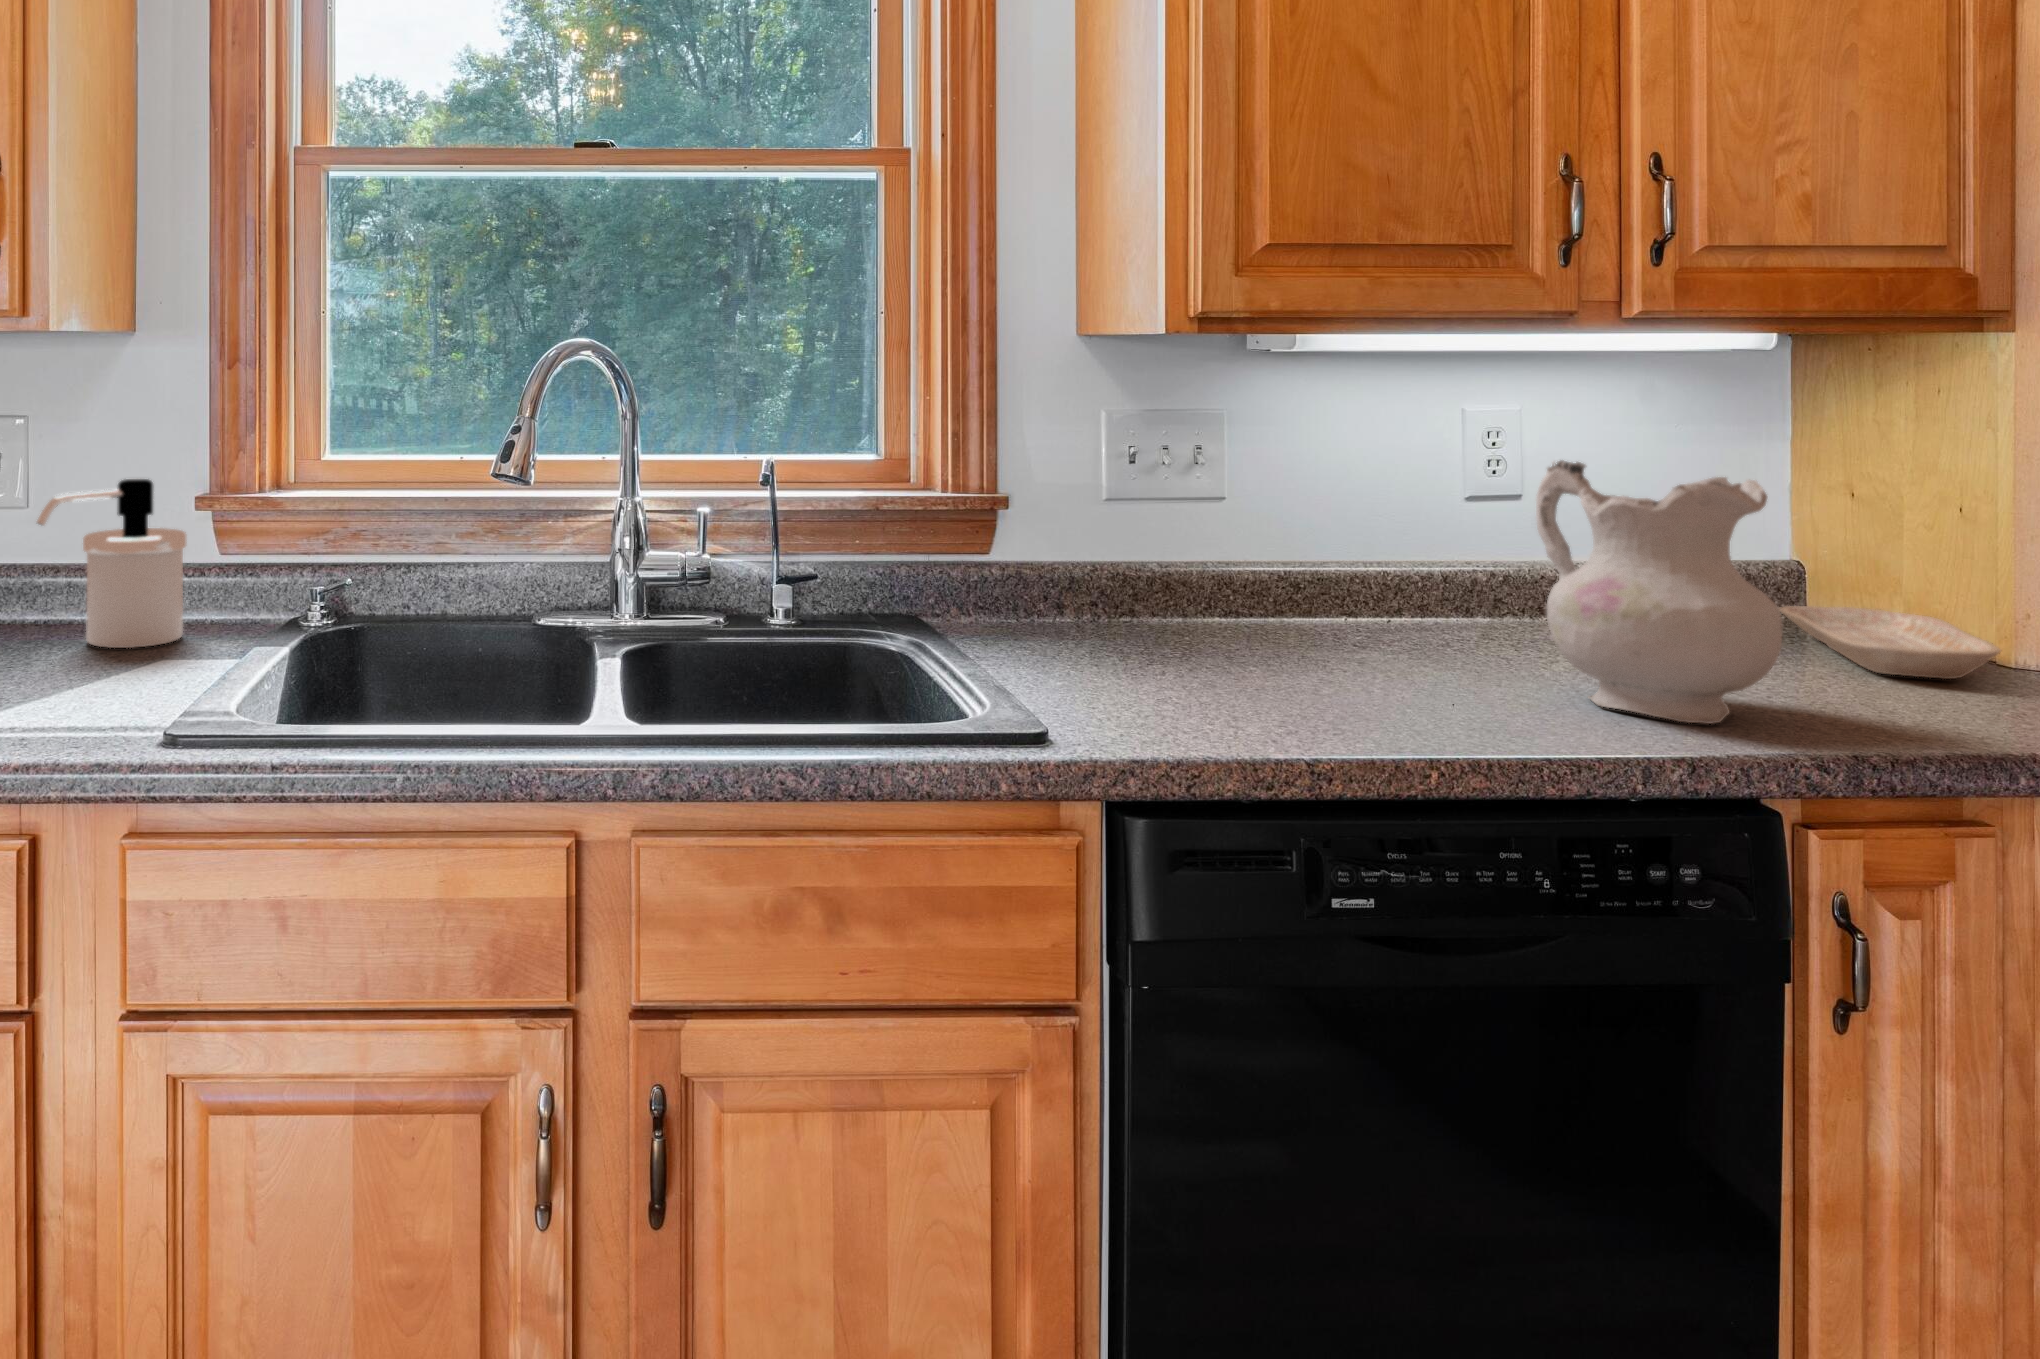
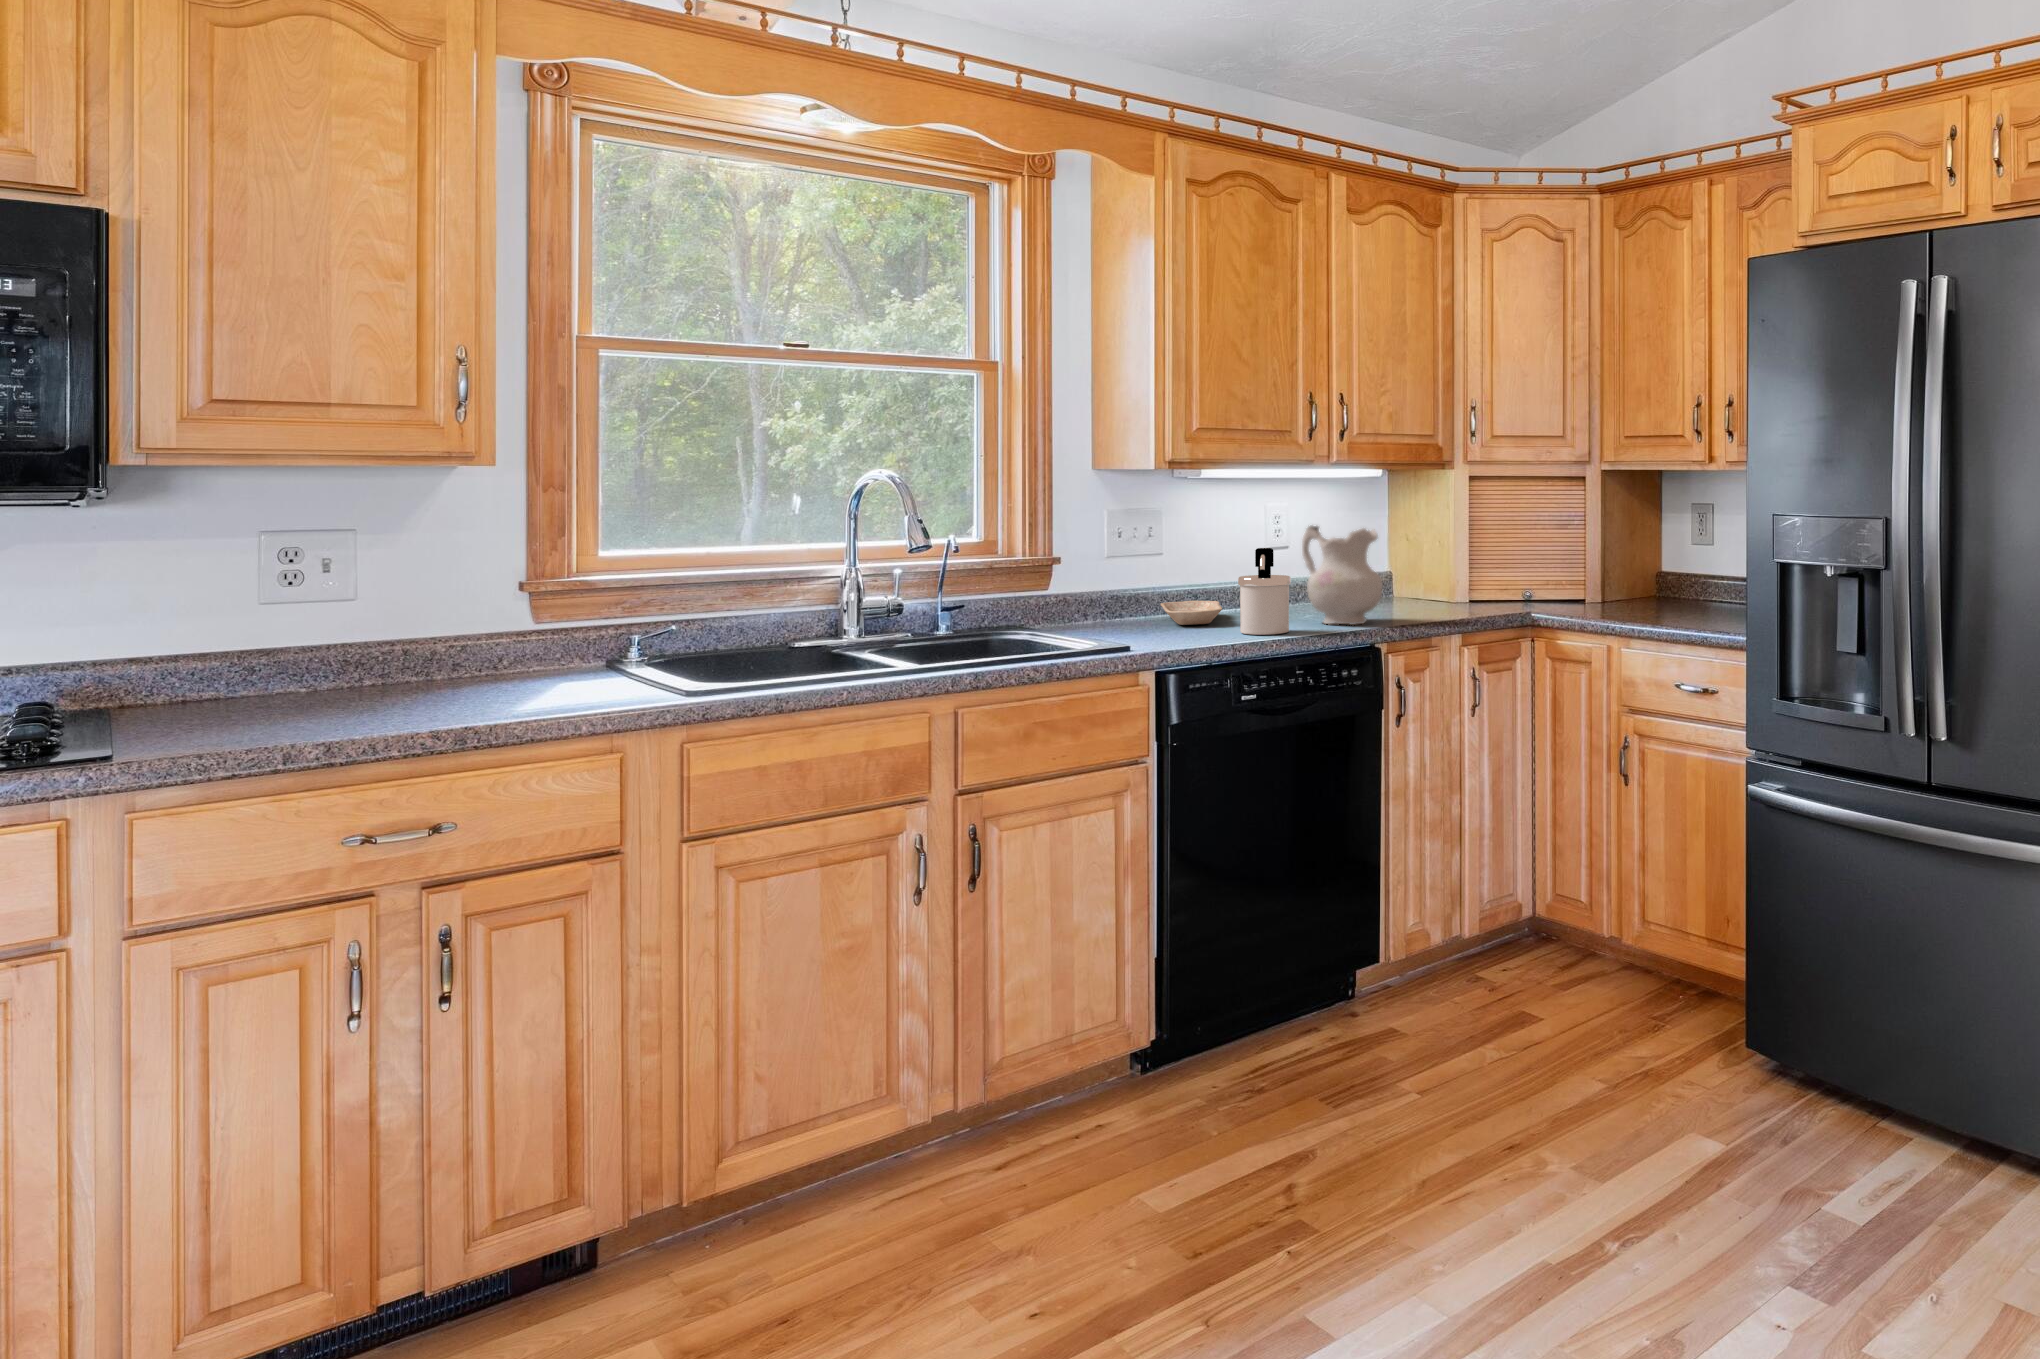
soap dispenser: present [37,479,186,648] -> present [1238,548,1291,635]
tray: present [1779,606,2001,679] -> present [1160,601,1222,625]

